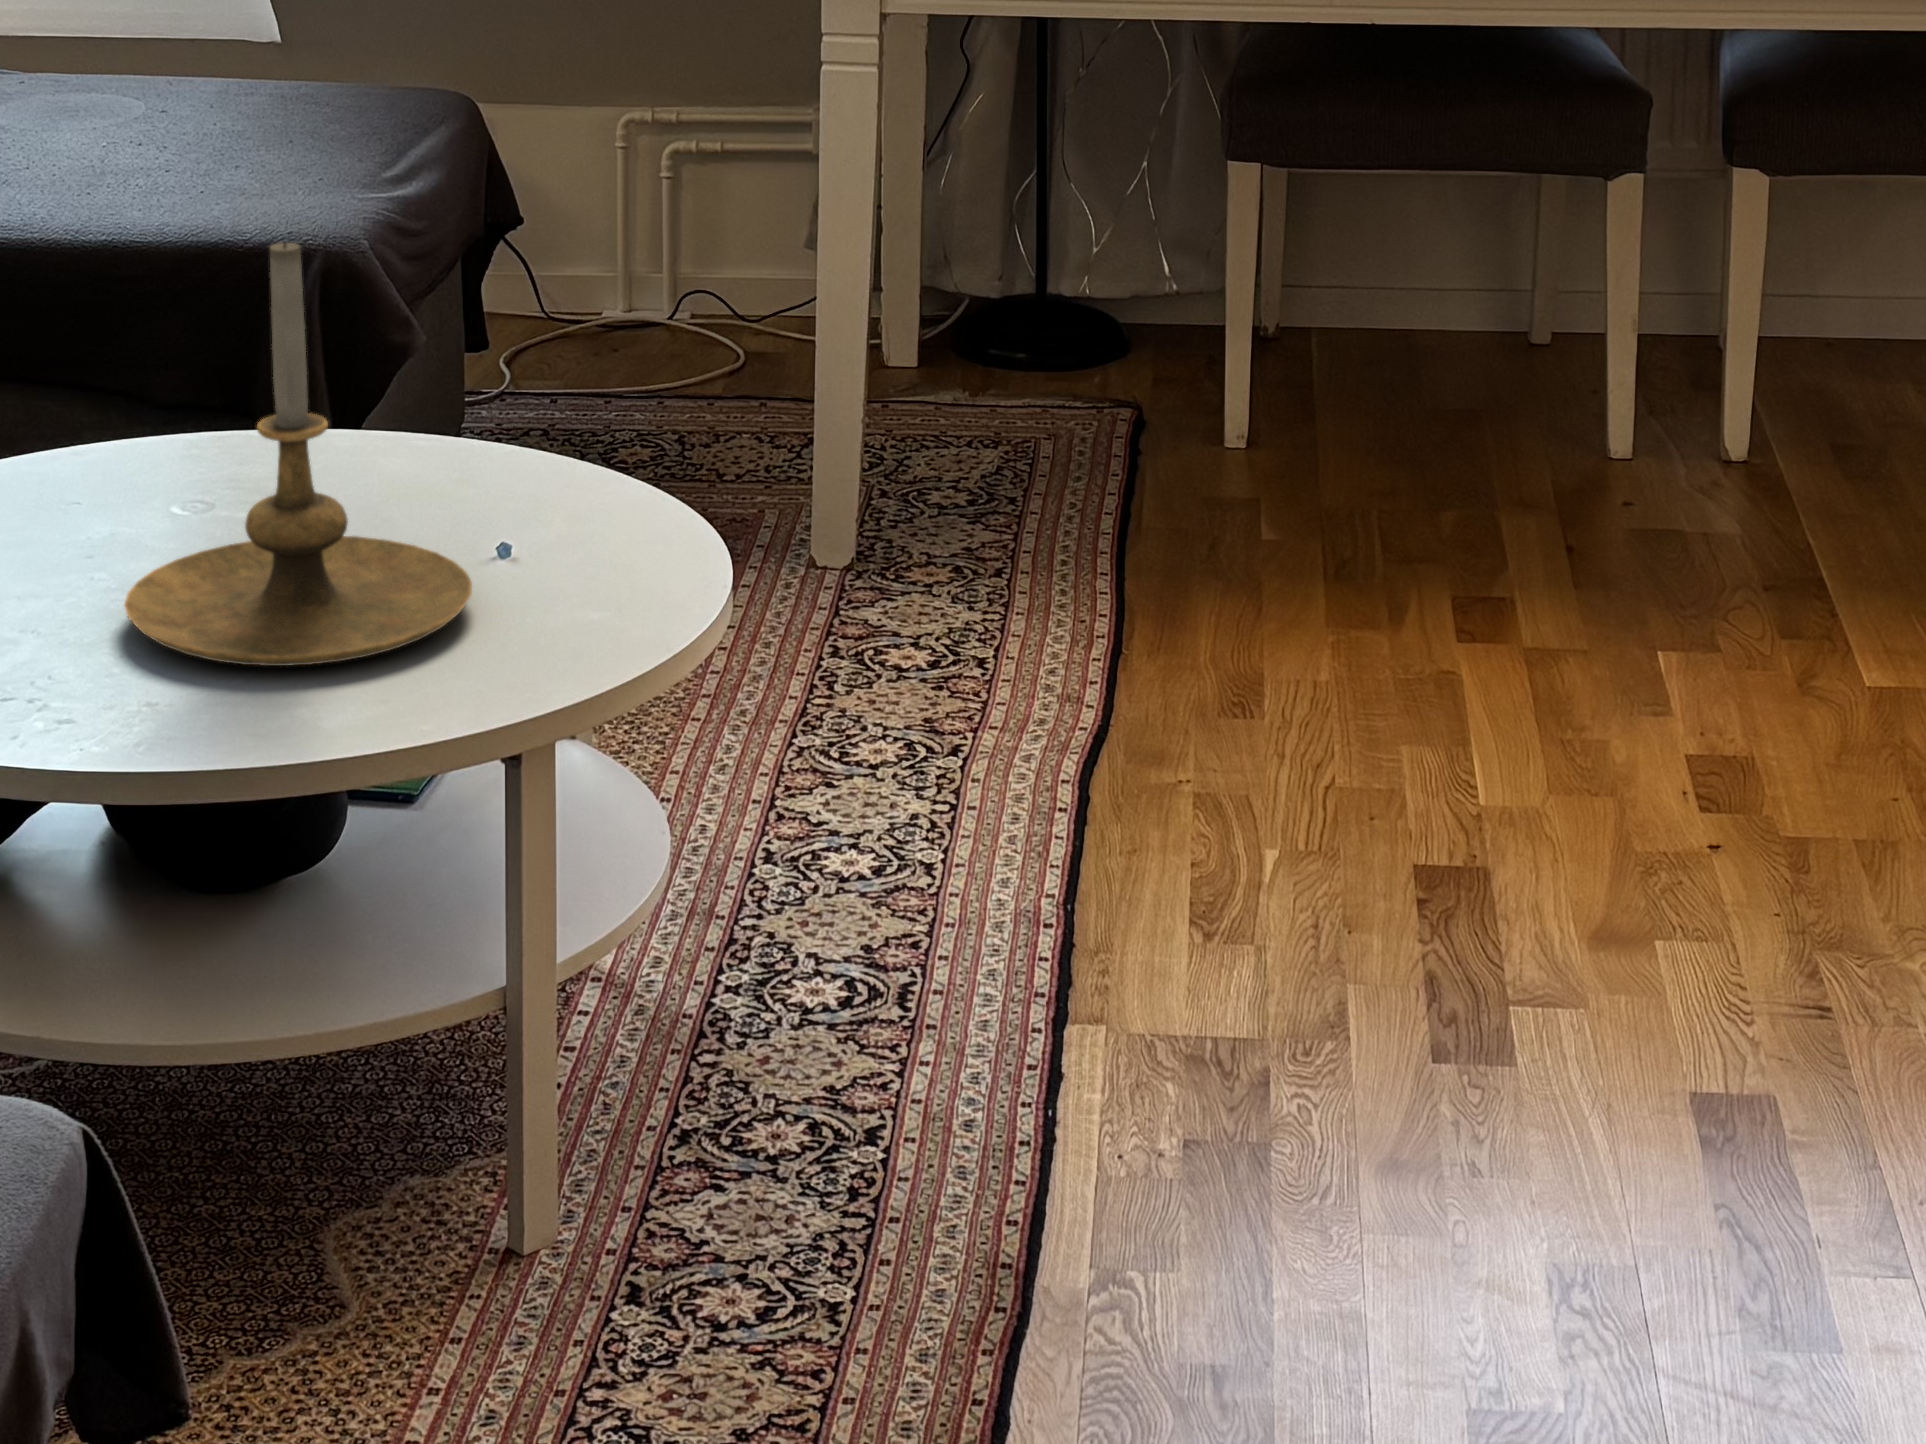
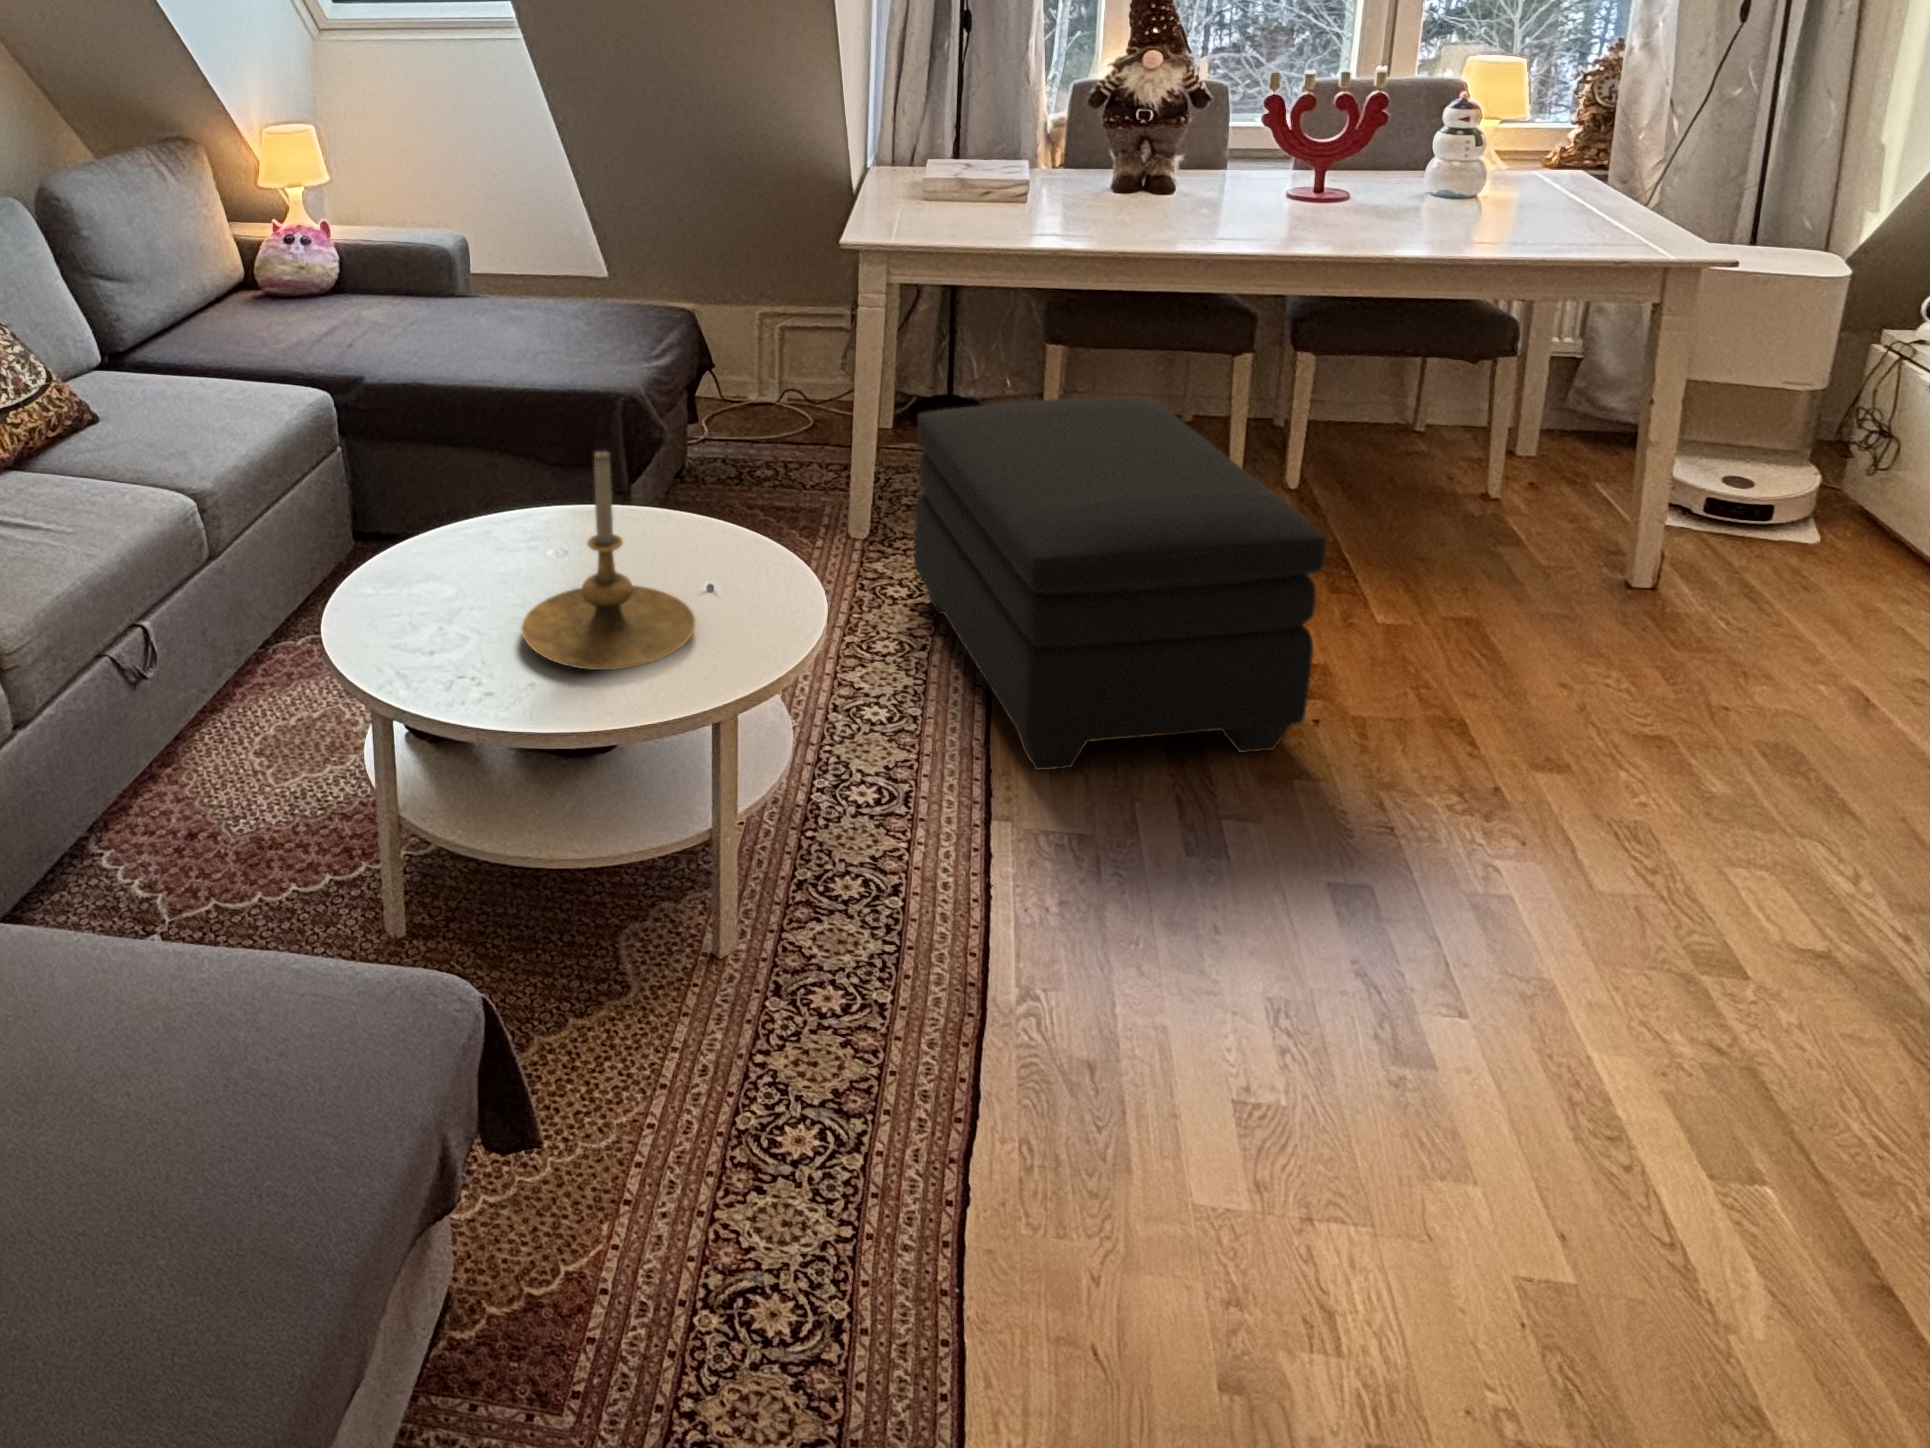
ottoman: none [944,234,1709,940] -> present [914,397,1326,770]

